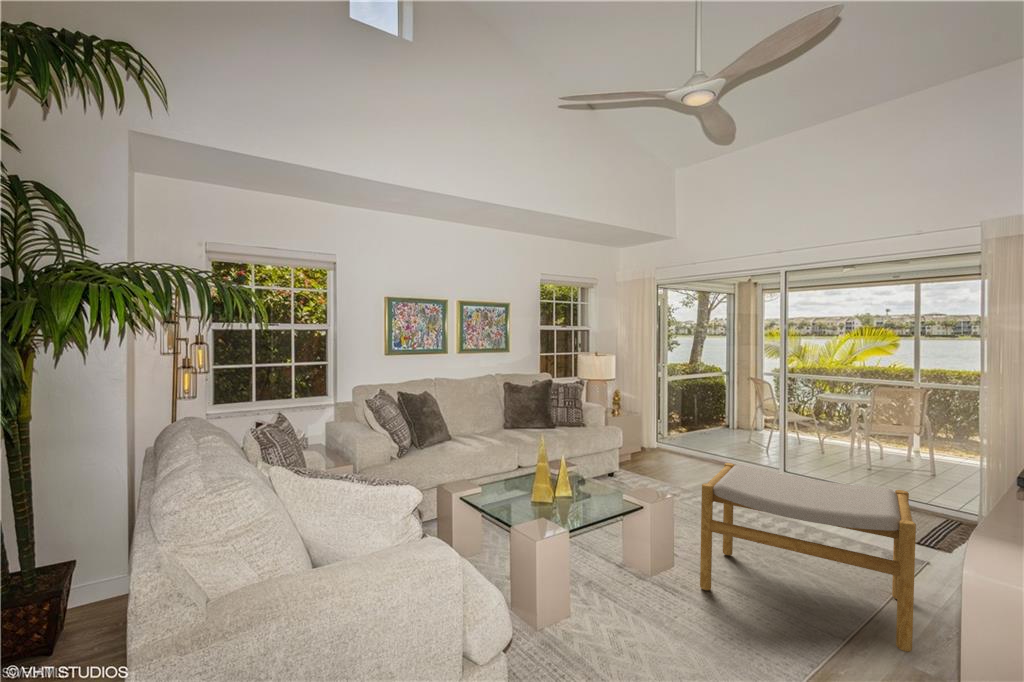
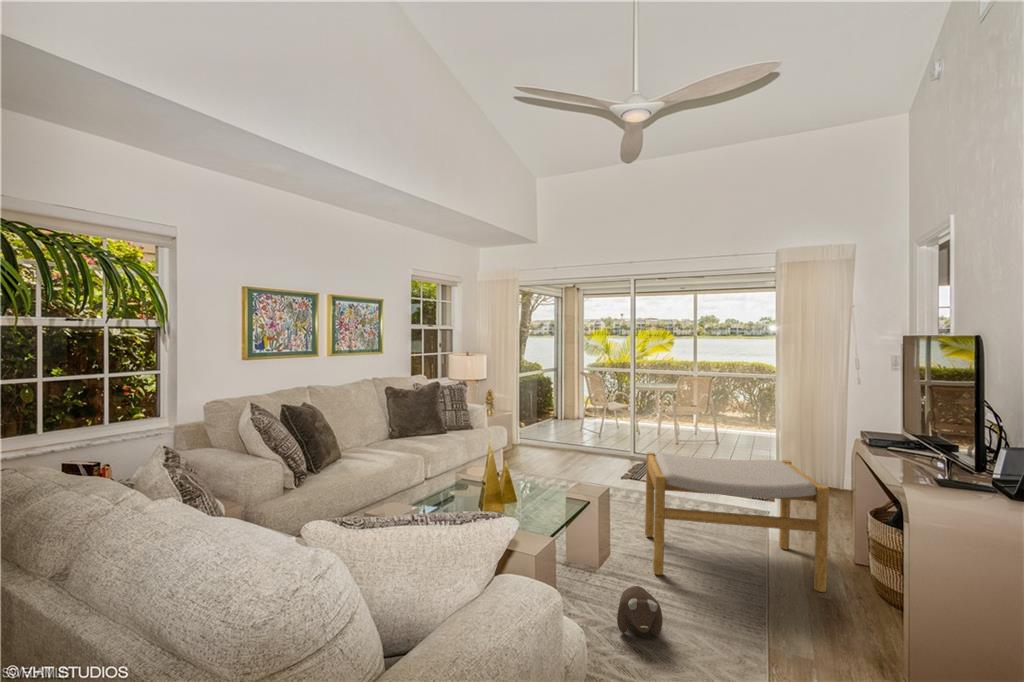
plush toy: none [616,585,661,637] -> present [617,586,662,636]

